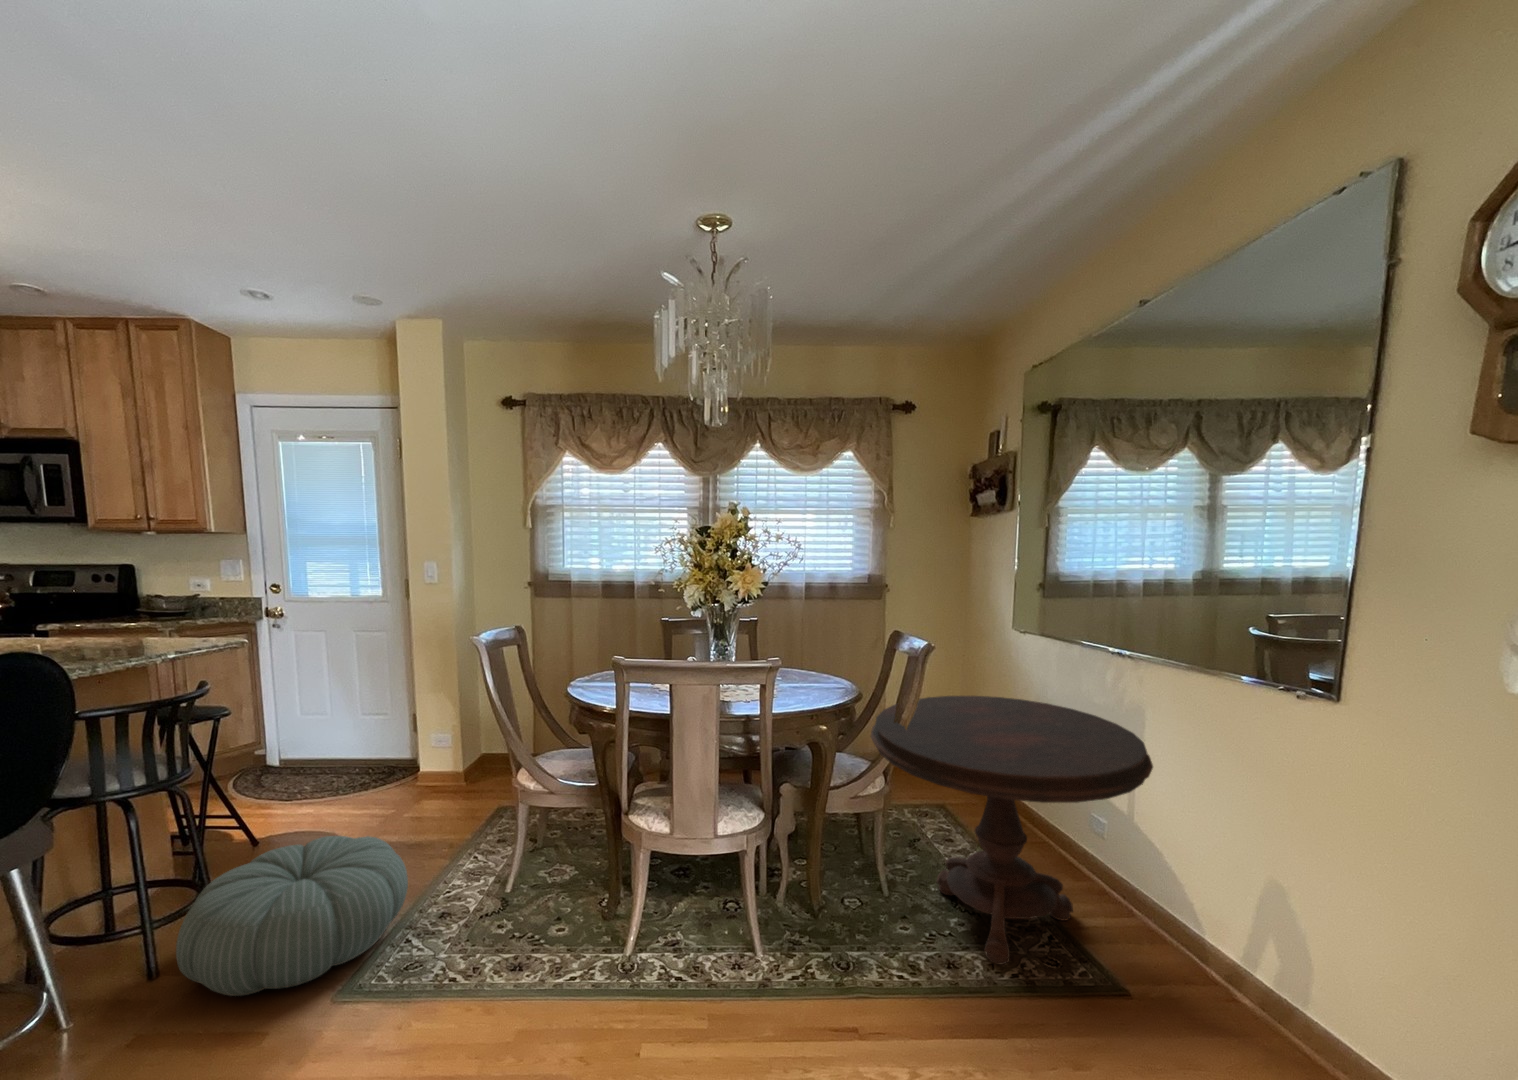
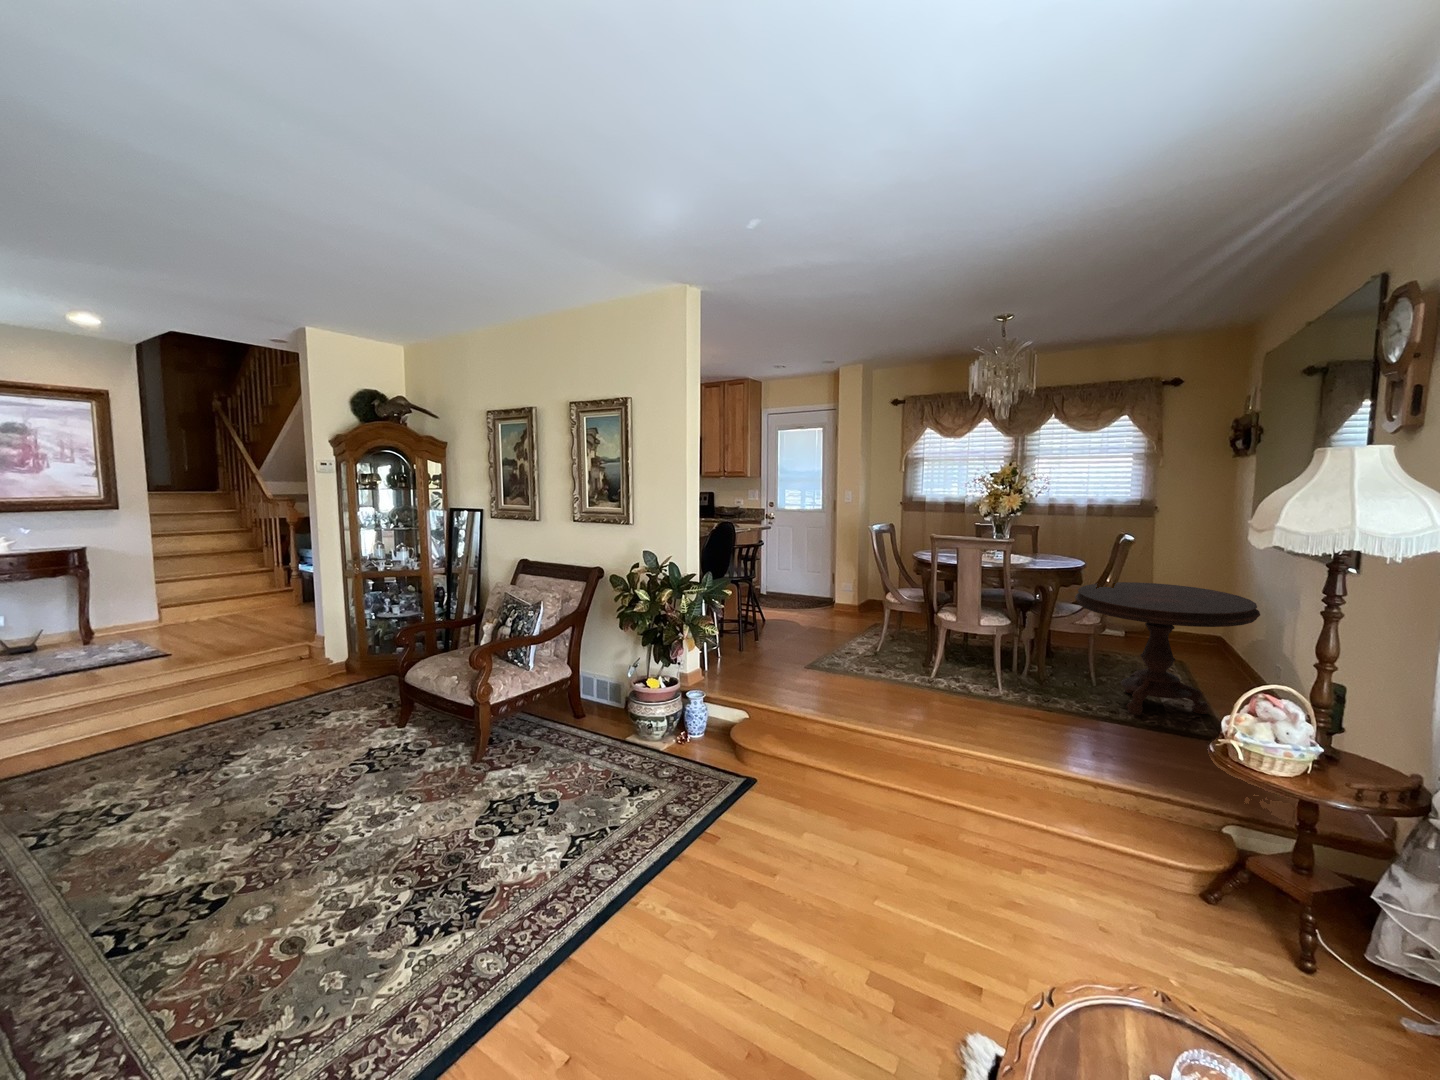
pouf: present [176,836,408,996] -> none [766,610,841,654]

